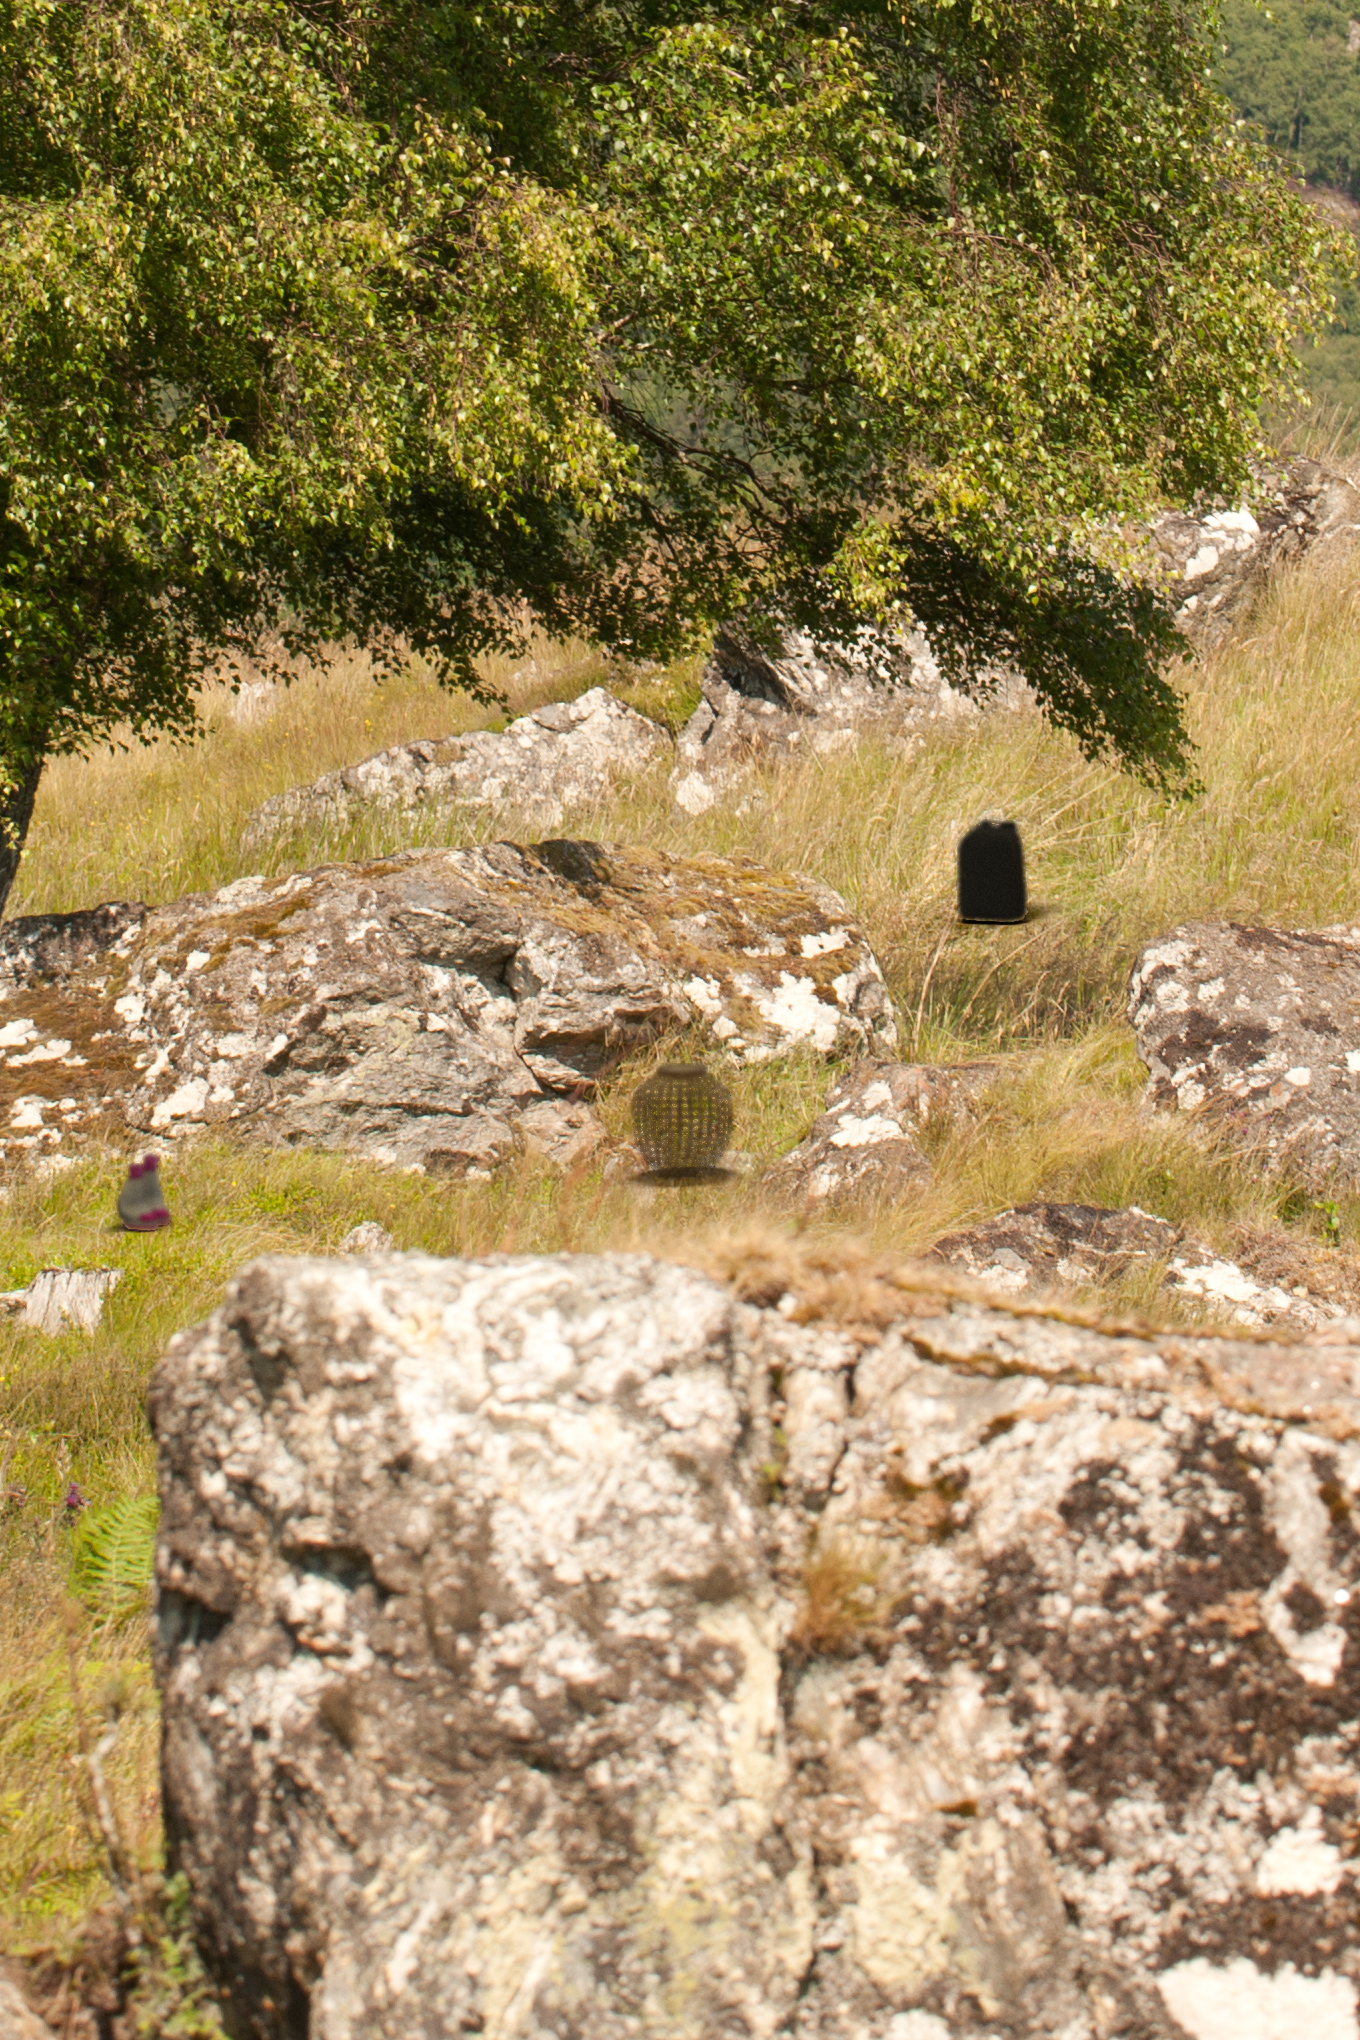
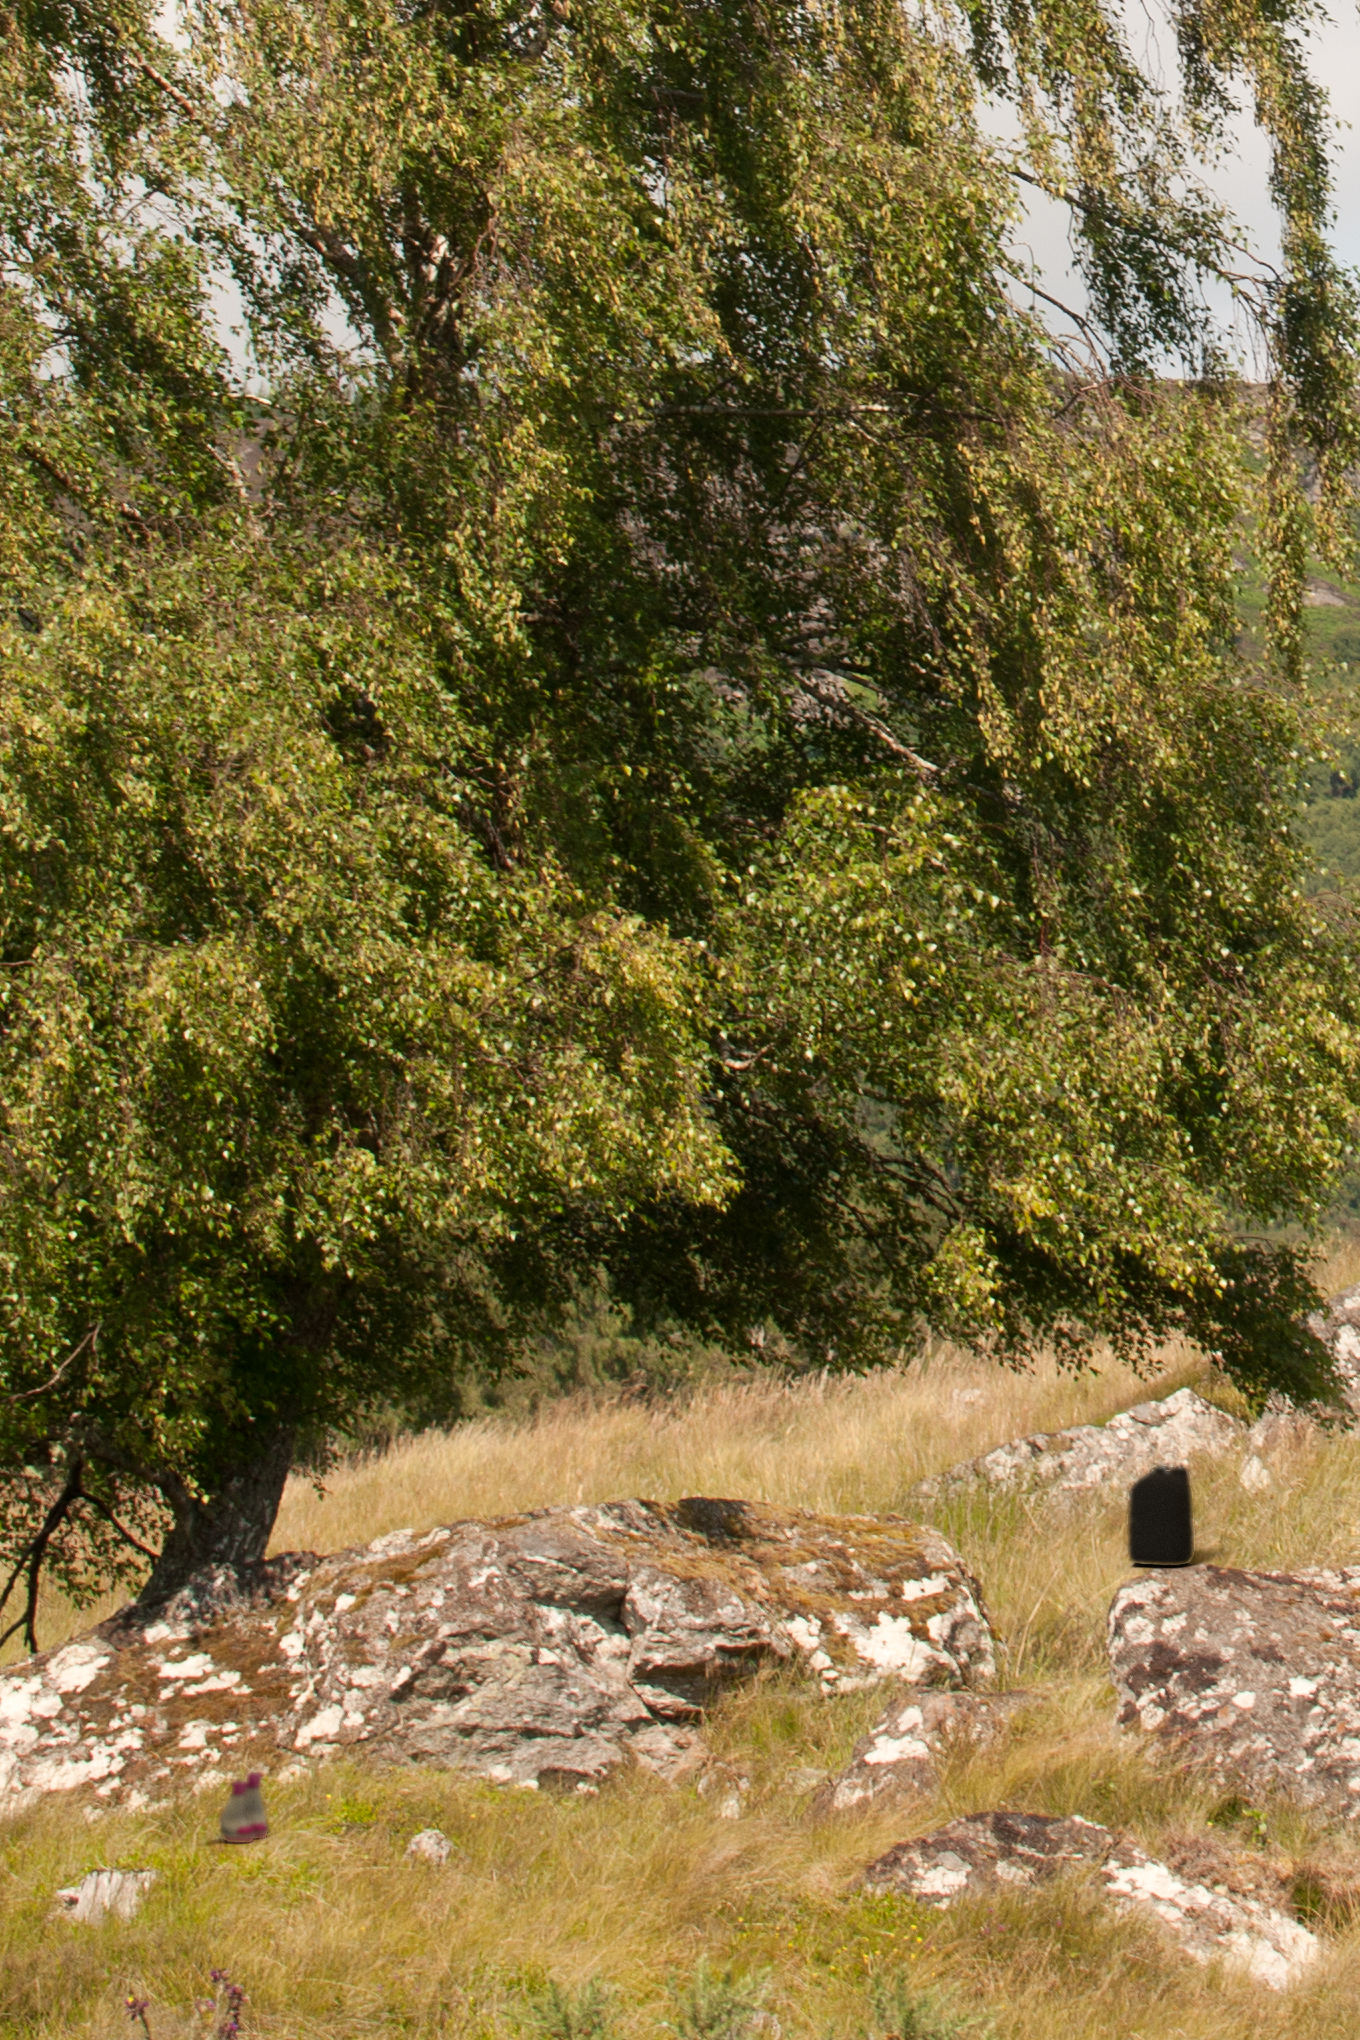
woven basket: present [633,1063,732,1177] -> none [702,1689,792,1794]

